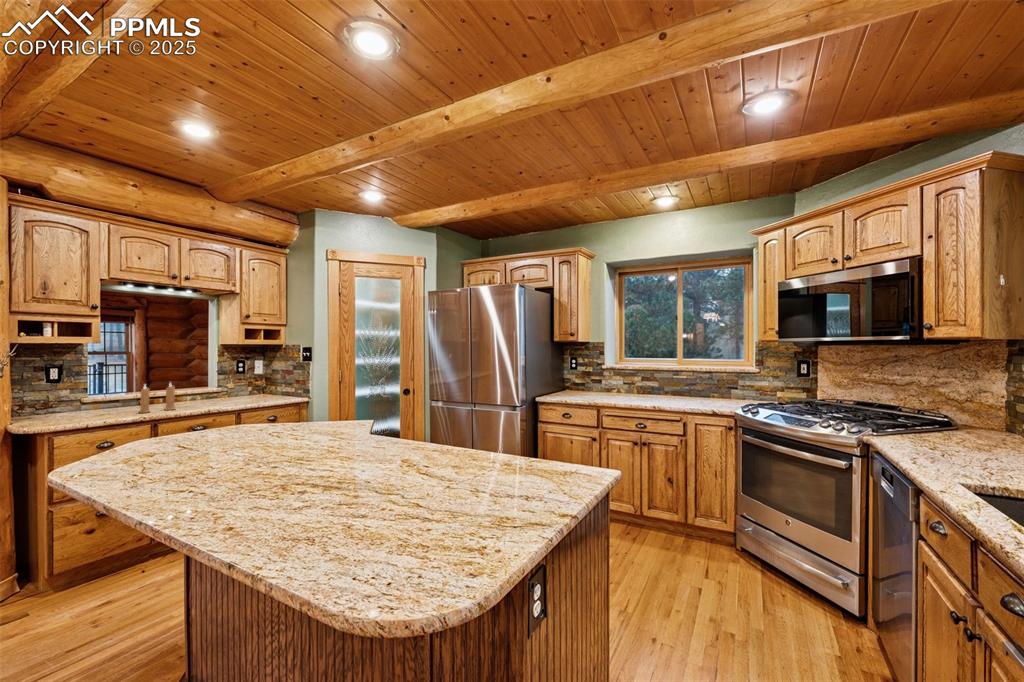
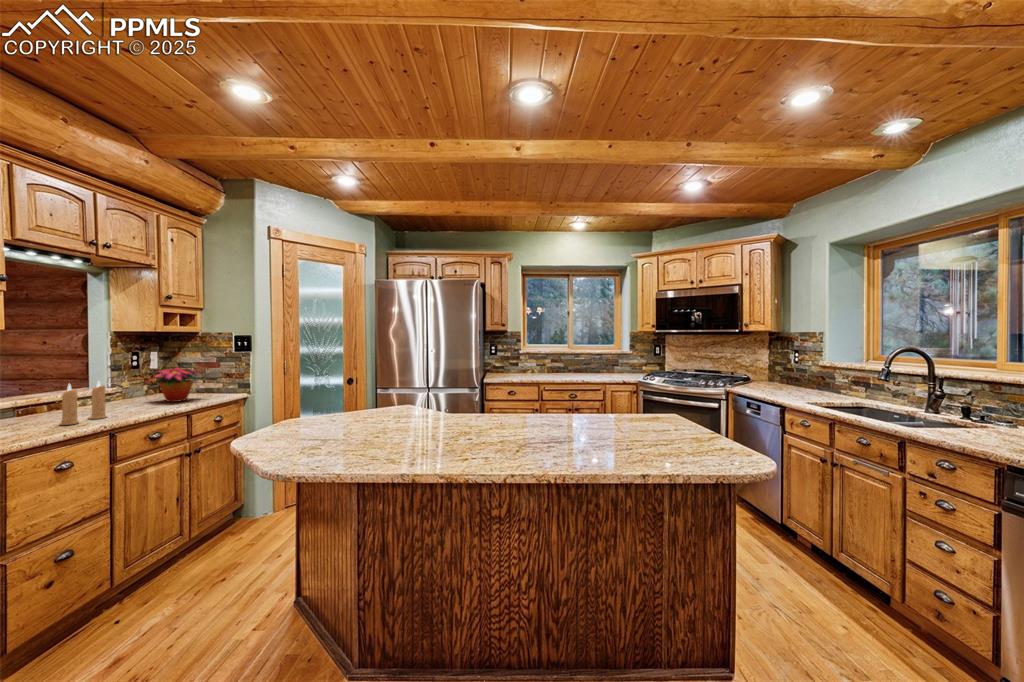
flower arrangement: none [225,373,271,401] -> present [149,367,199,402]

